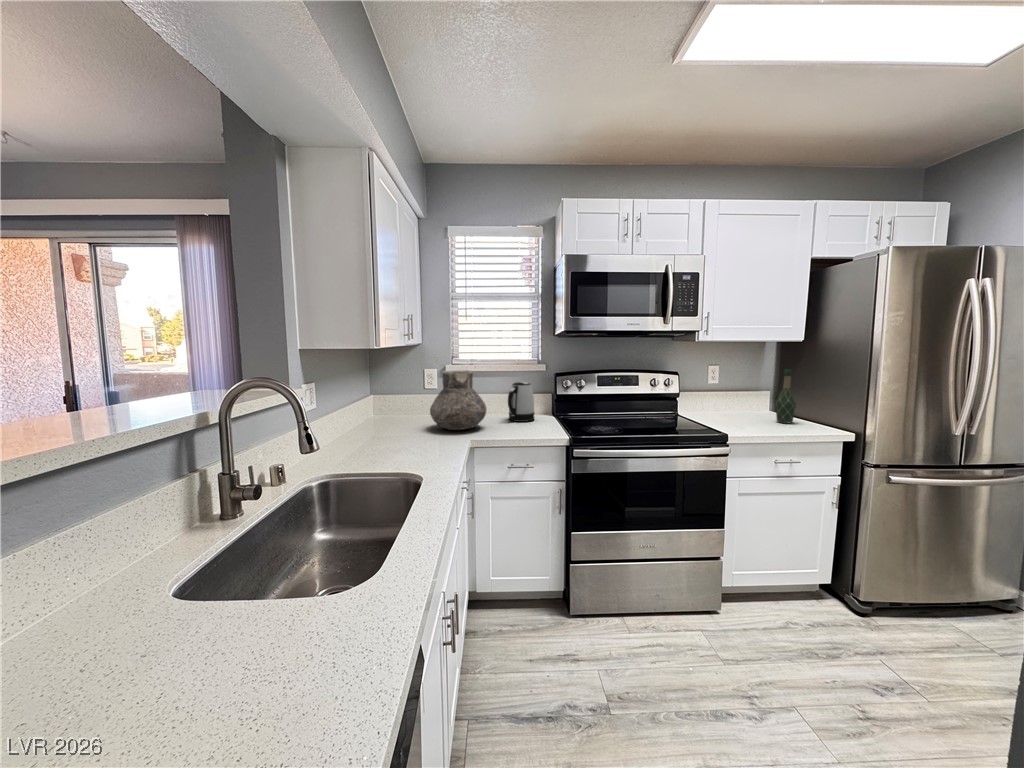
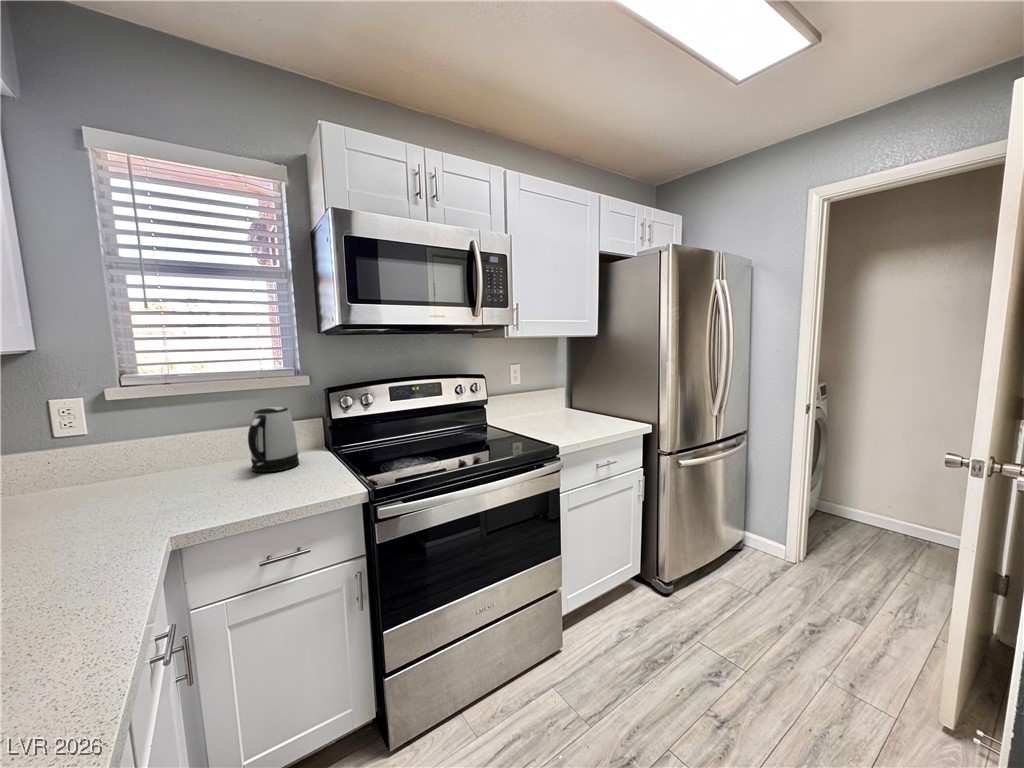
wine bottle: present [776,369,796,423] -> none [579,365,597,421]
vase: present [430,370,487,430] -> none [61,398,206,521]

